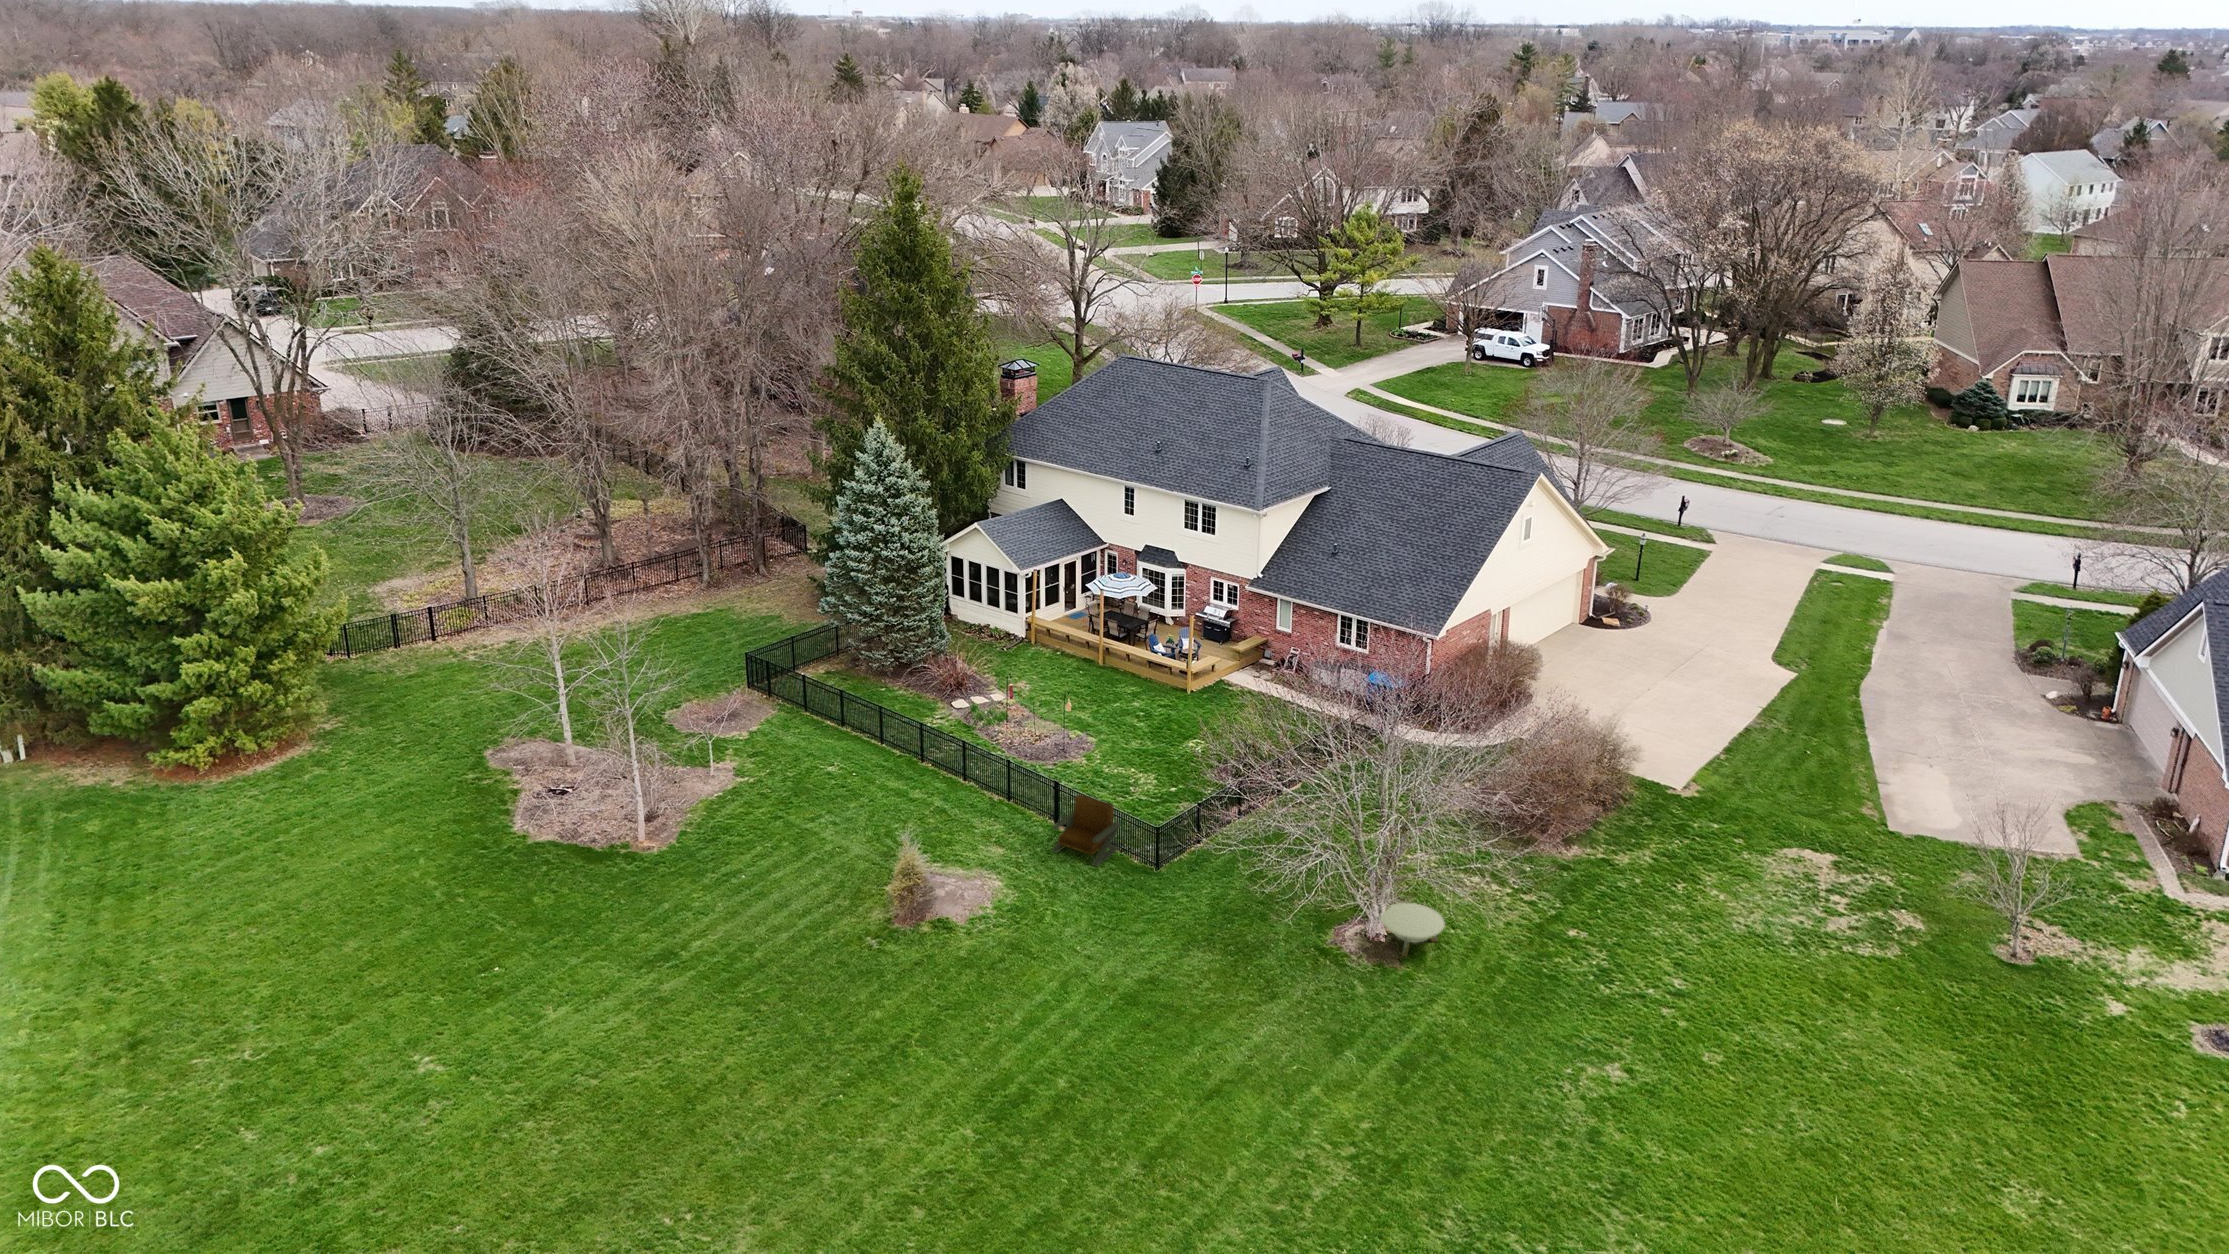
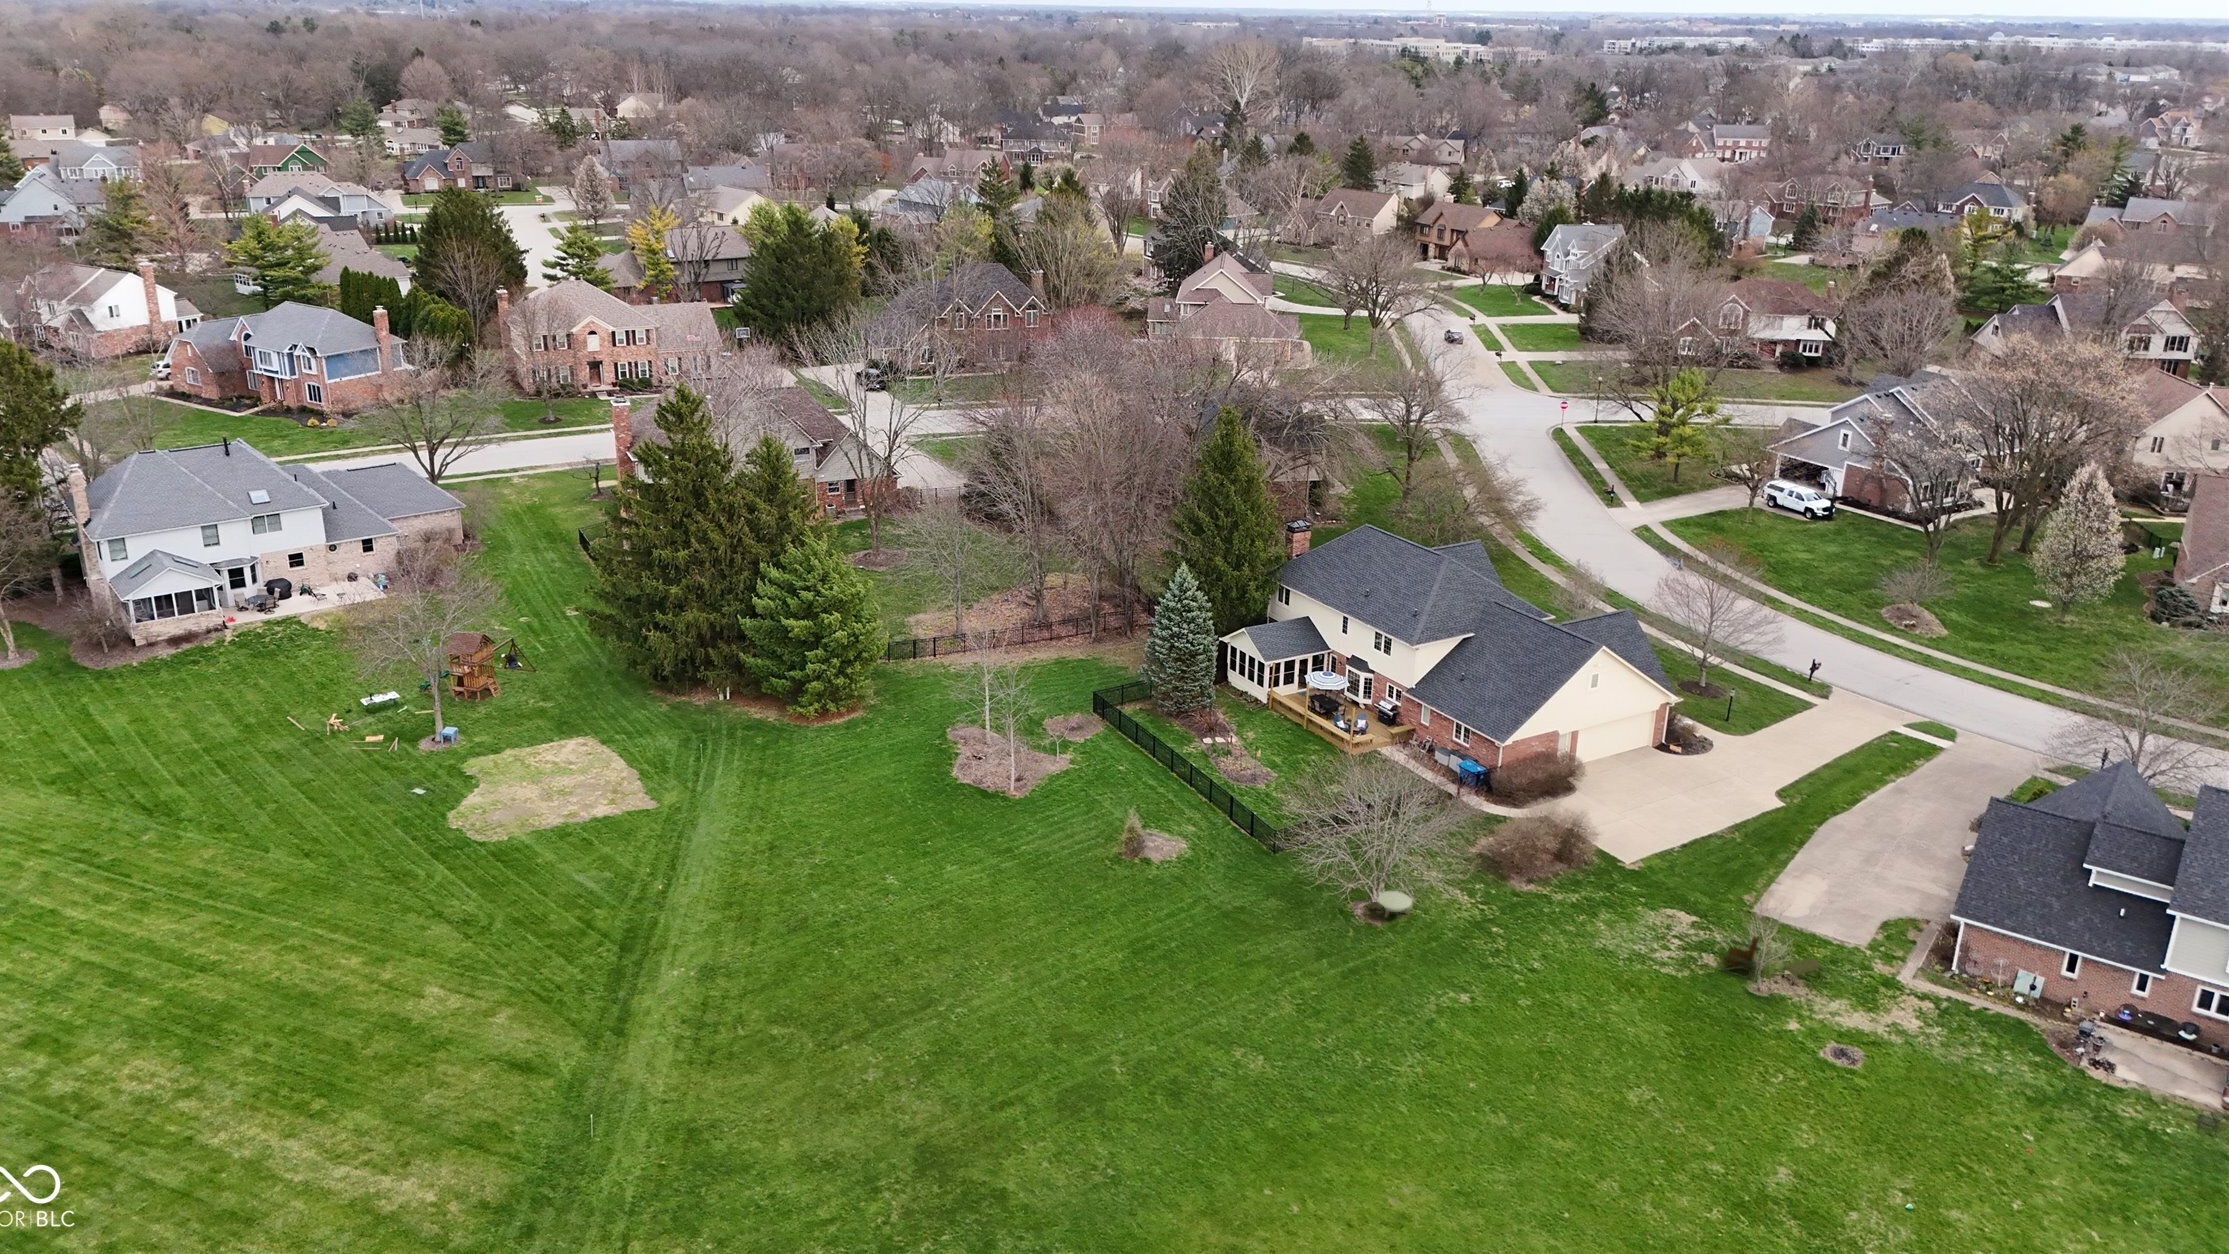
lounge chair: present [1052,794,1121,867] -> present [1722,936,1760,979]
bench: none [2031,887,2081,940] -> present [1782,958,1823,984]

